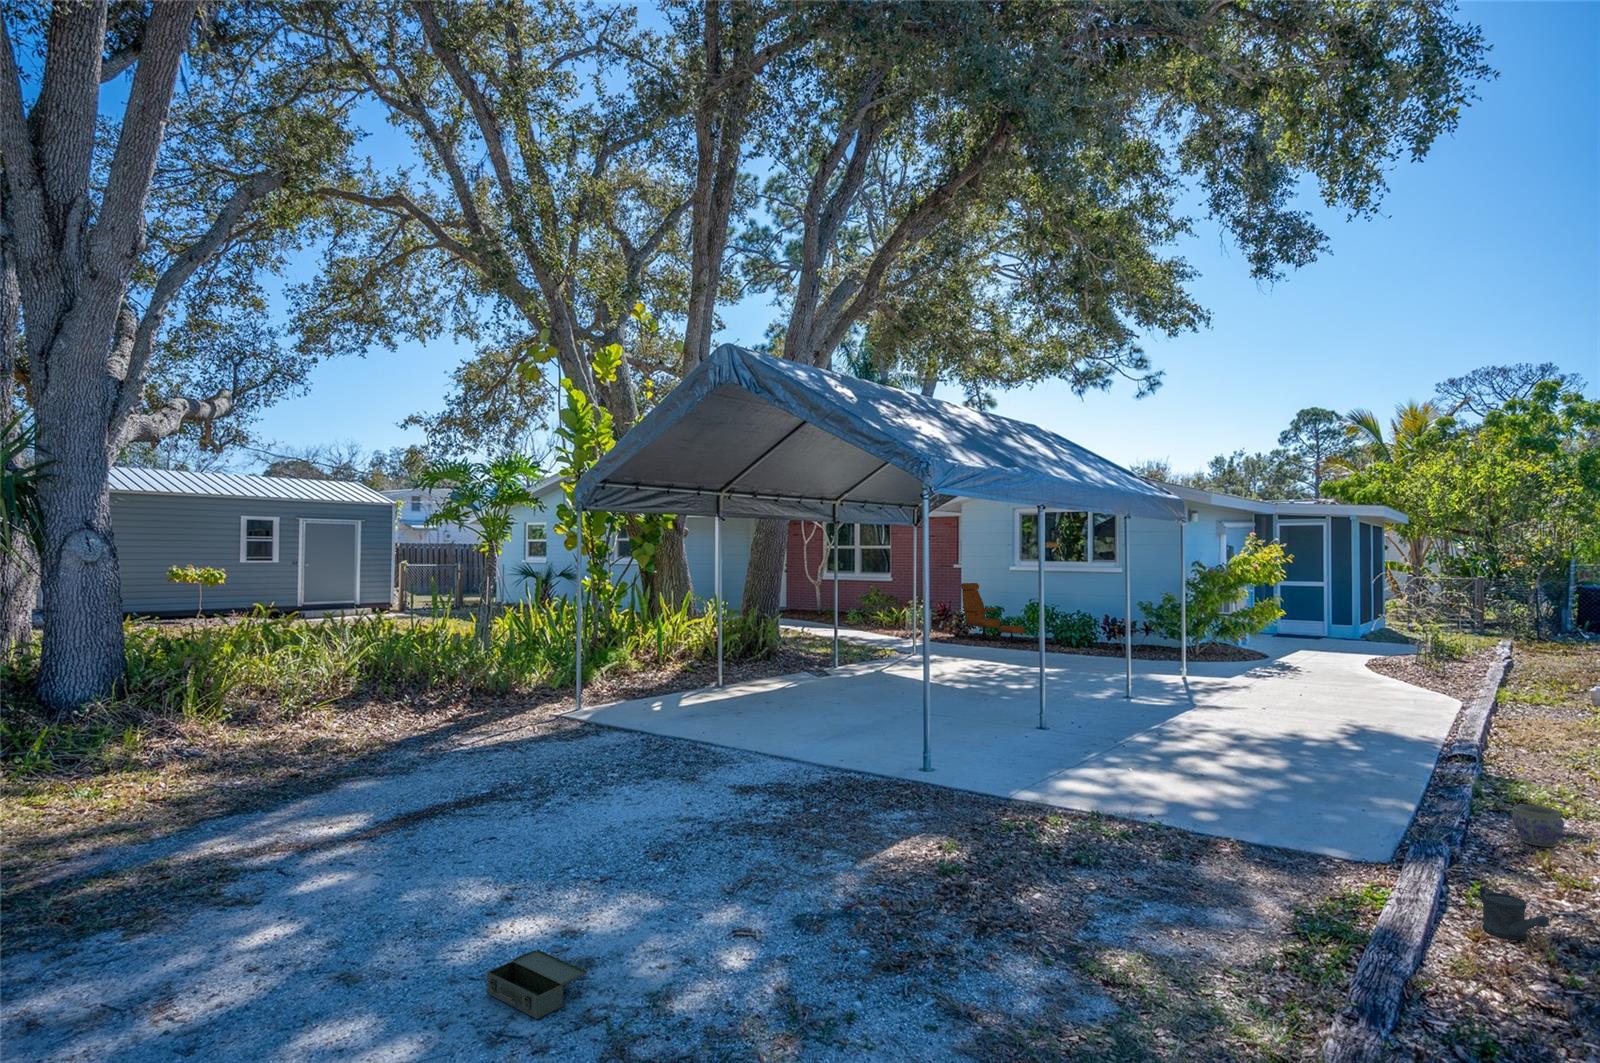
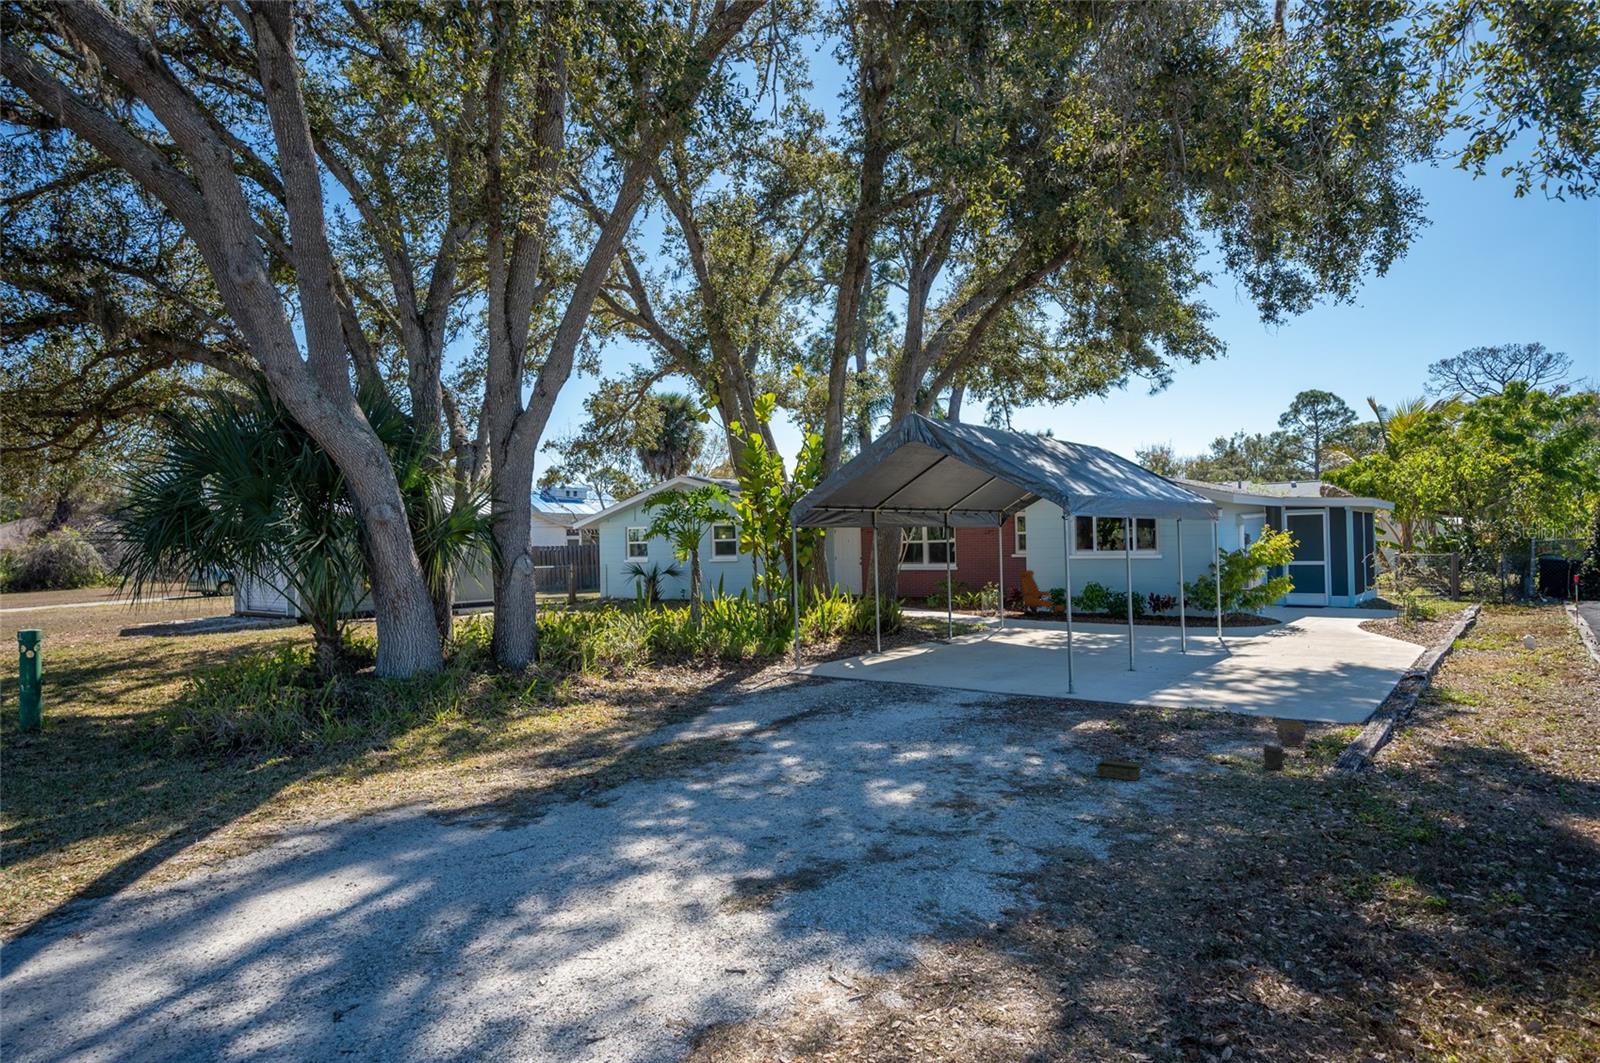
planter: present [1512,804,1564,847] -> present [1276,720,1306,747]
watering can: present [1480,887,1549,940] -> present [1263,744,1289,769]
toolbox: present [487,950,586,1019] -> present [1096,759,1143,781]

